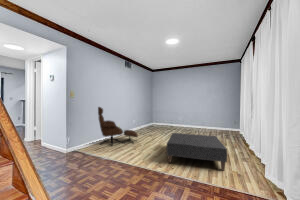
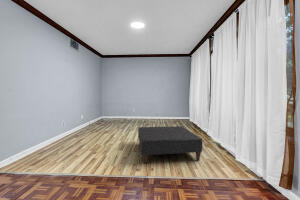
lounge chair: present [98,107,138,146] -> none [29,100,94,155]

